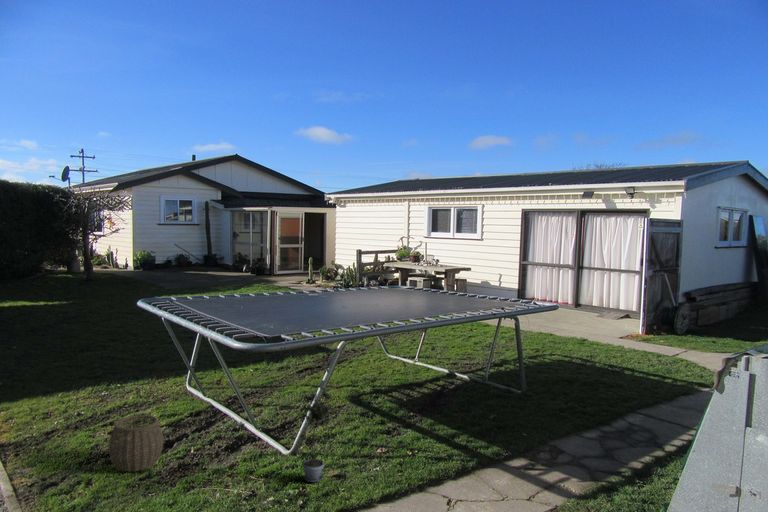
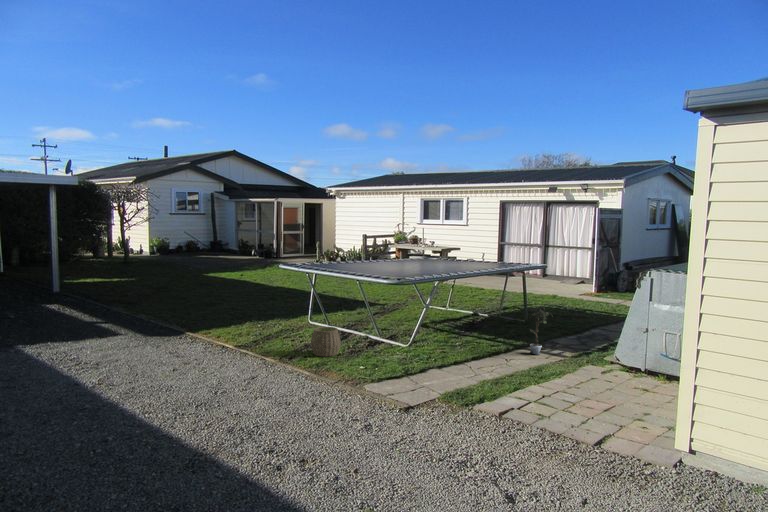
potted plant: present [300,388,334,482] -> present [527,306,551,355]

